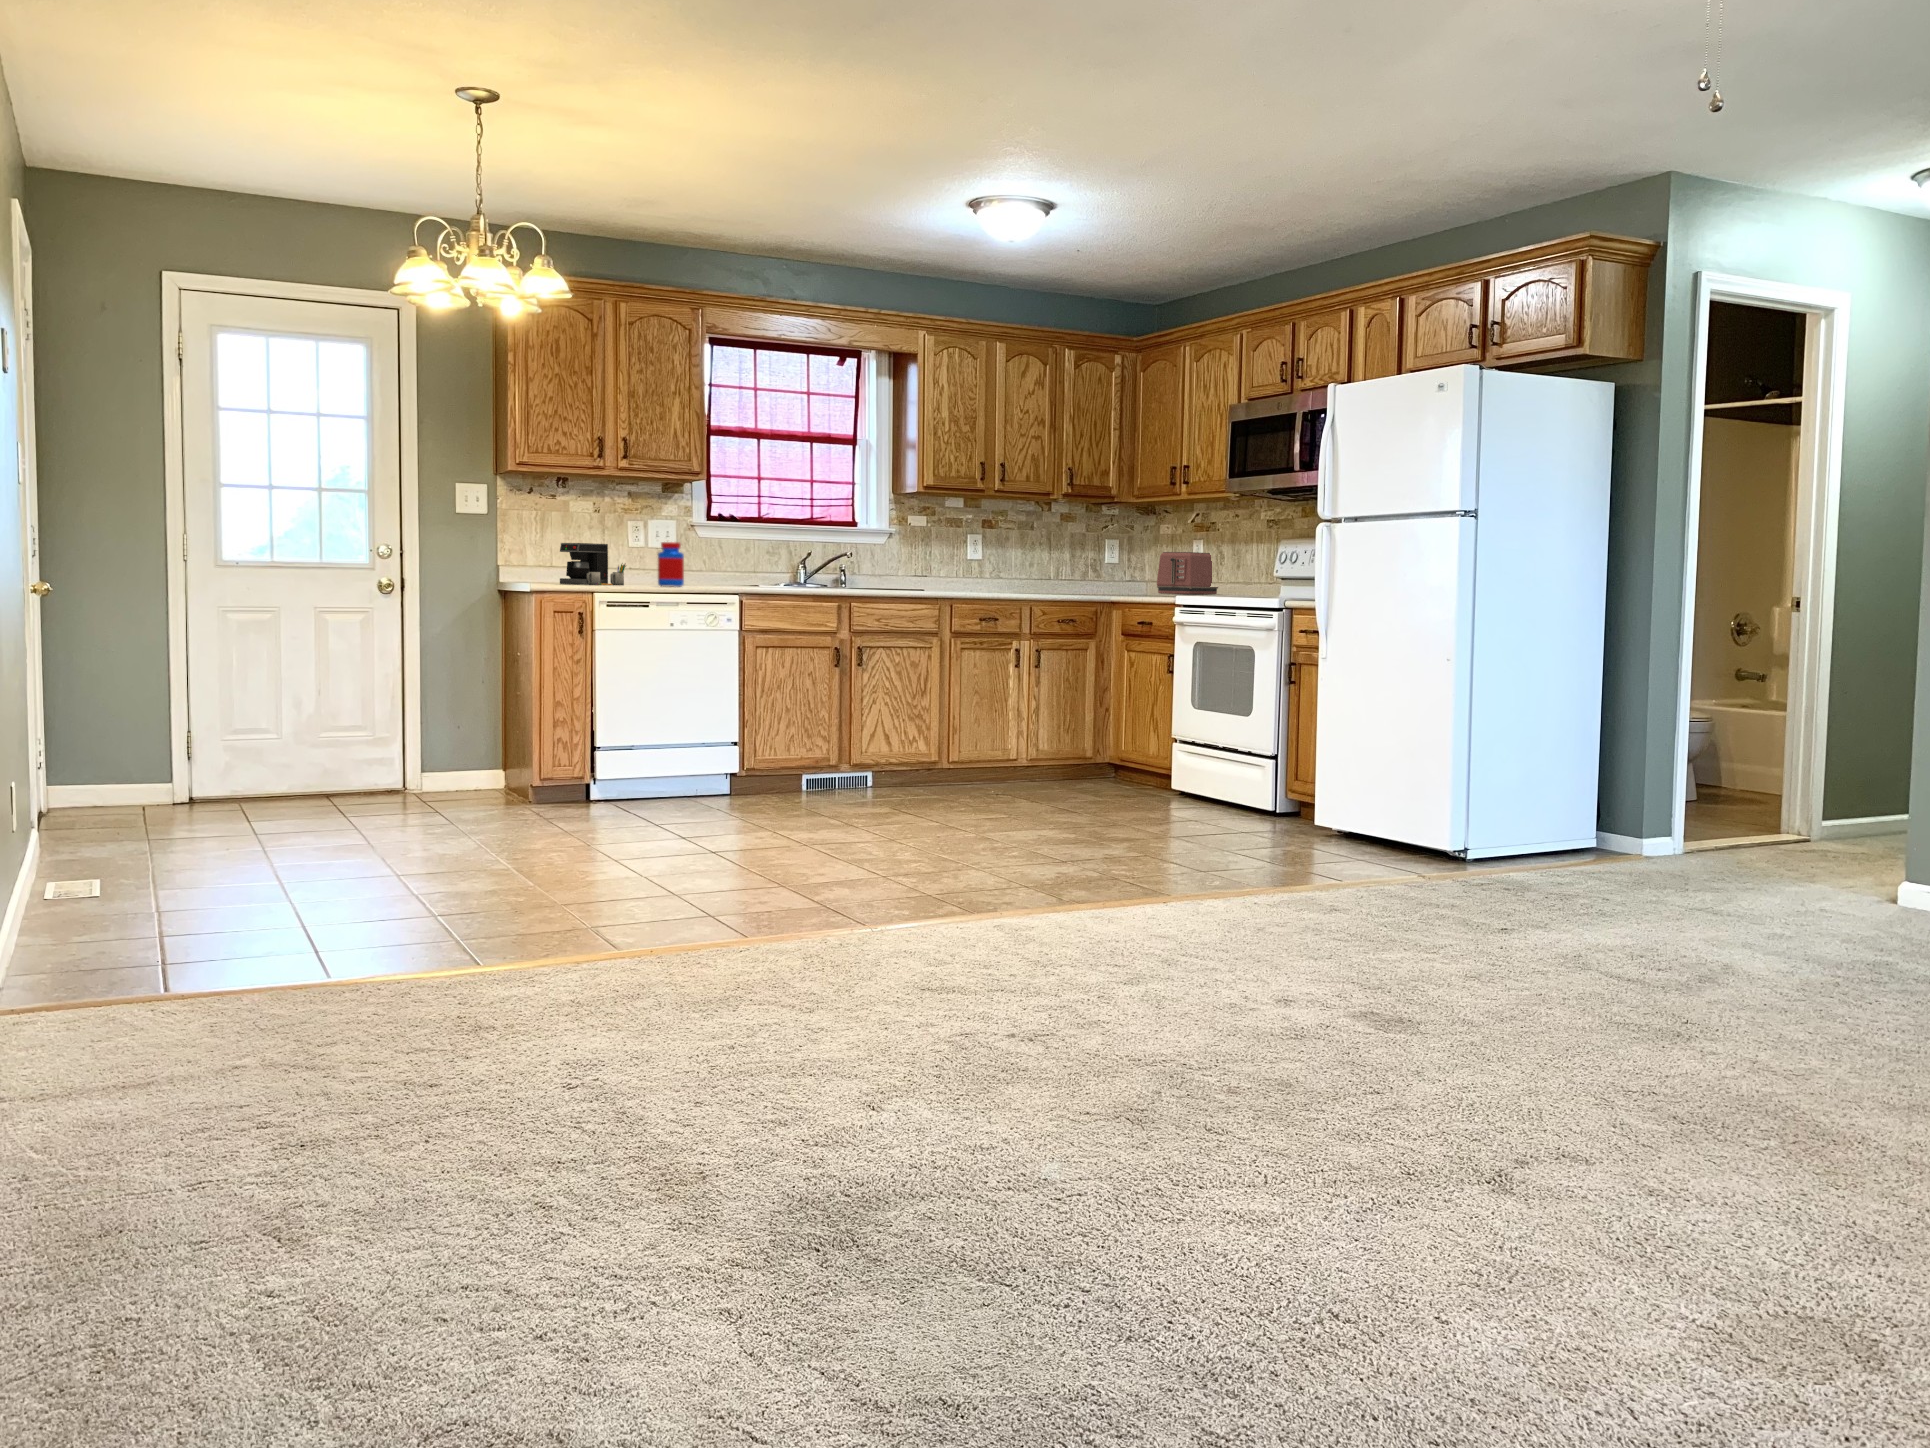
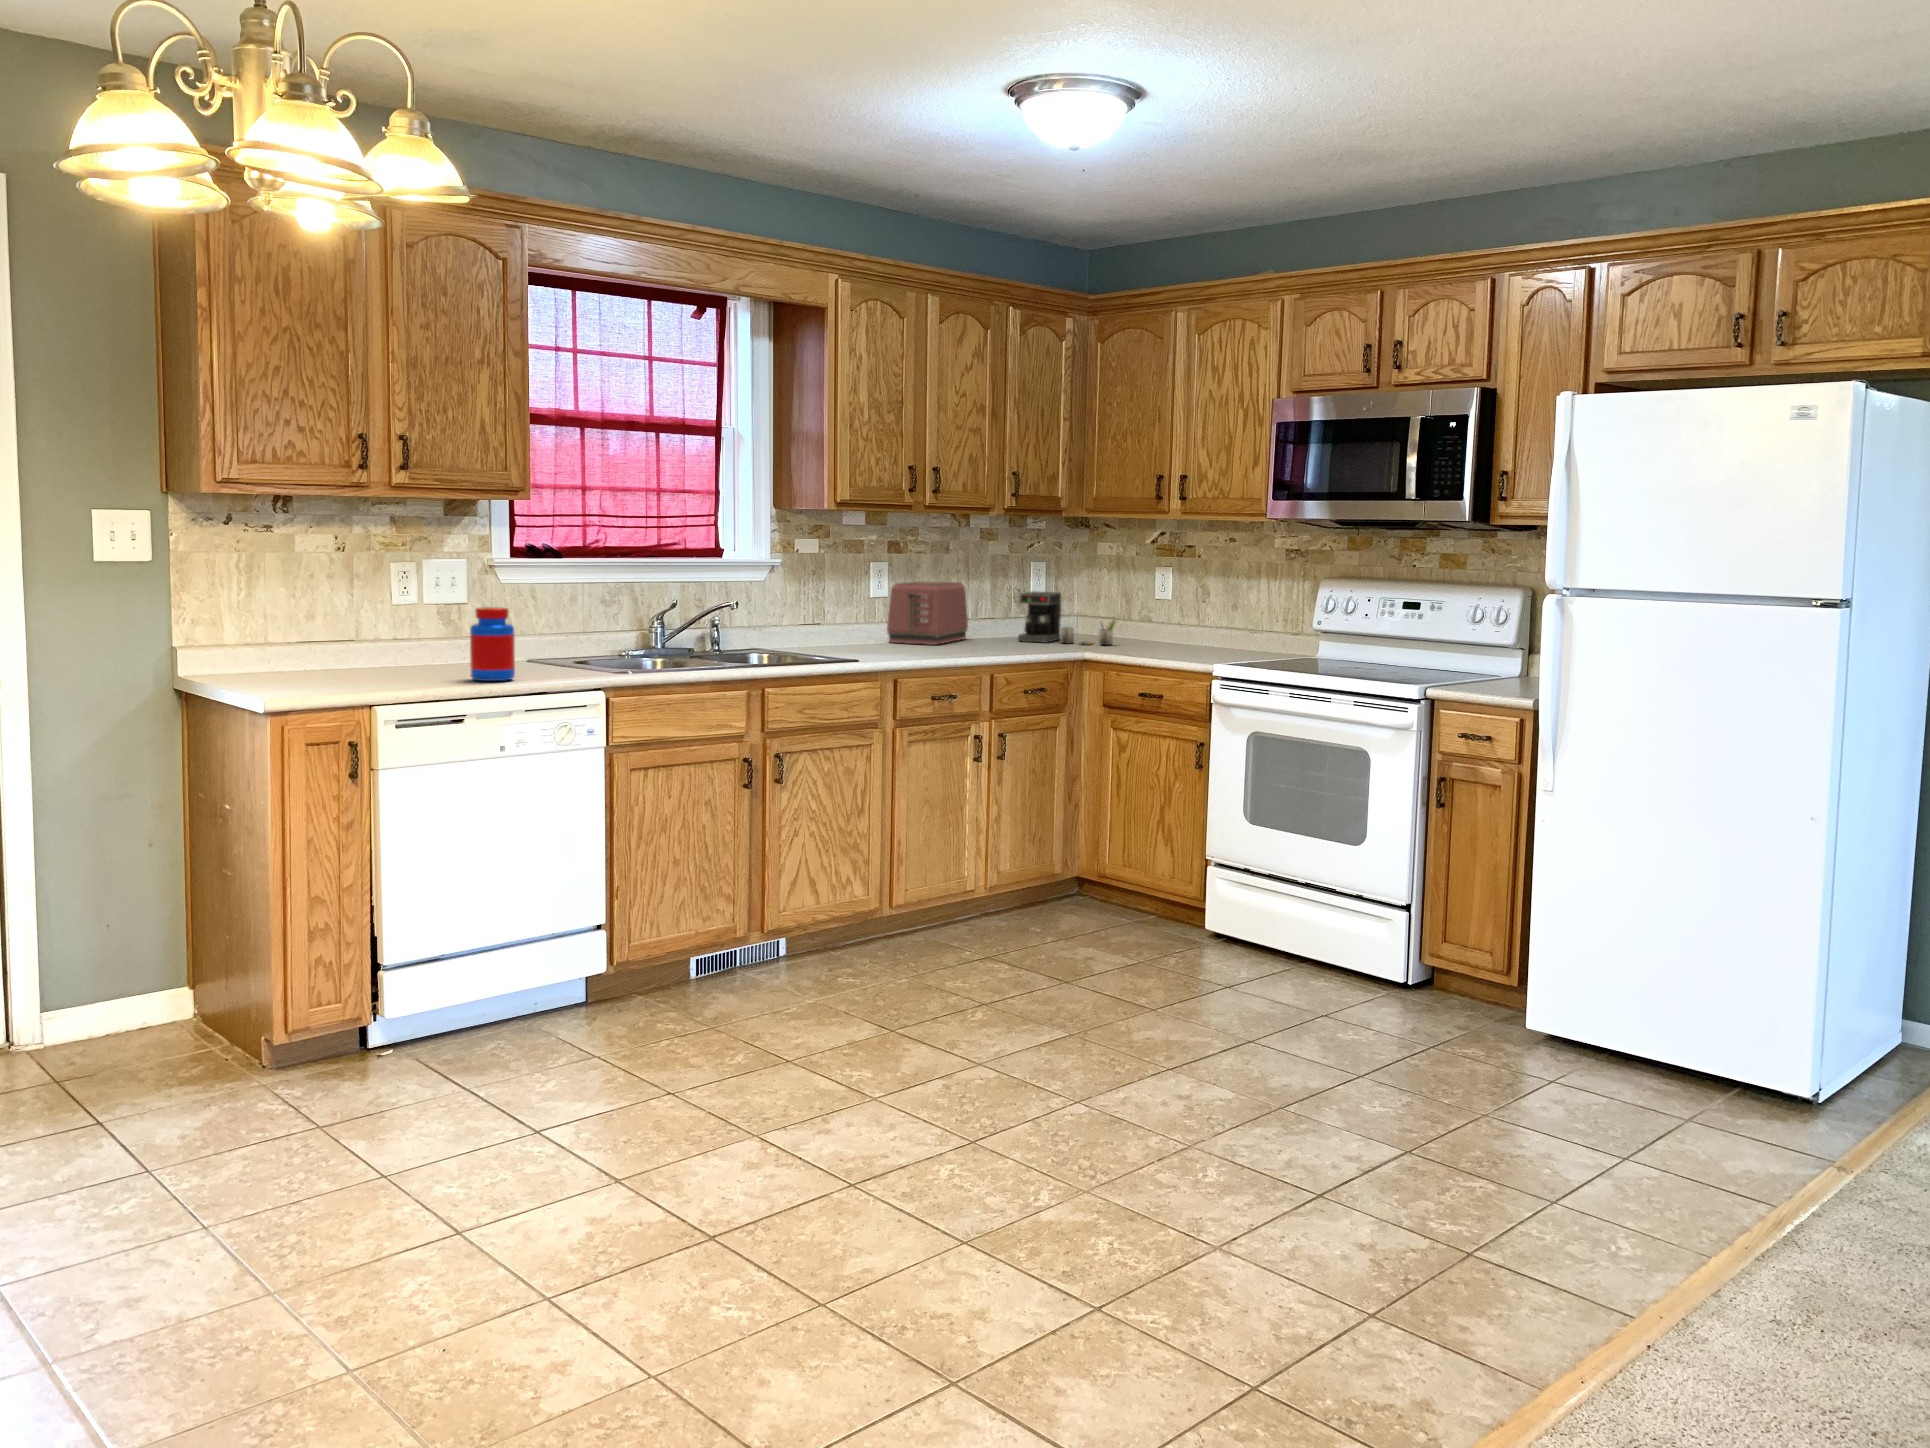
coffee maker: present [560,543,626,585] -> present [1018,591,1115,645]
toaster: present [1157,552,1218,594] -> present [887,581,968,645]

